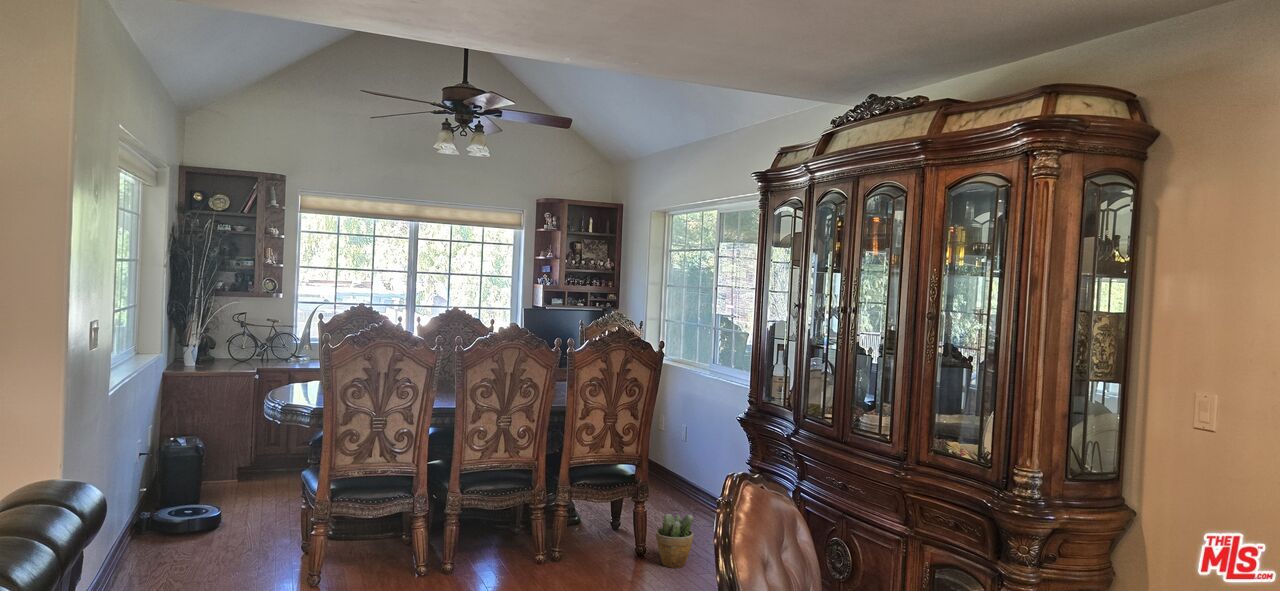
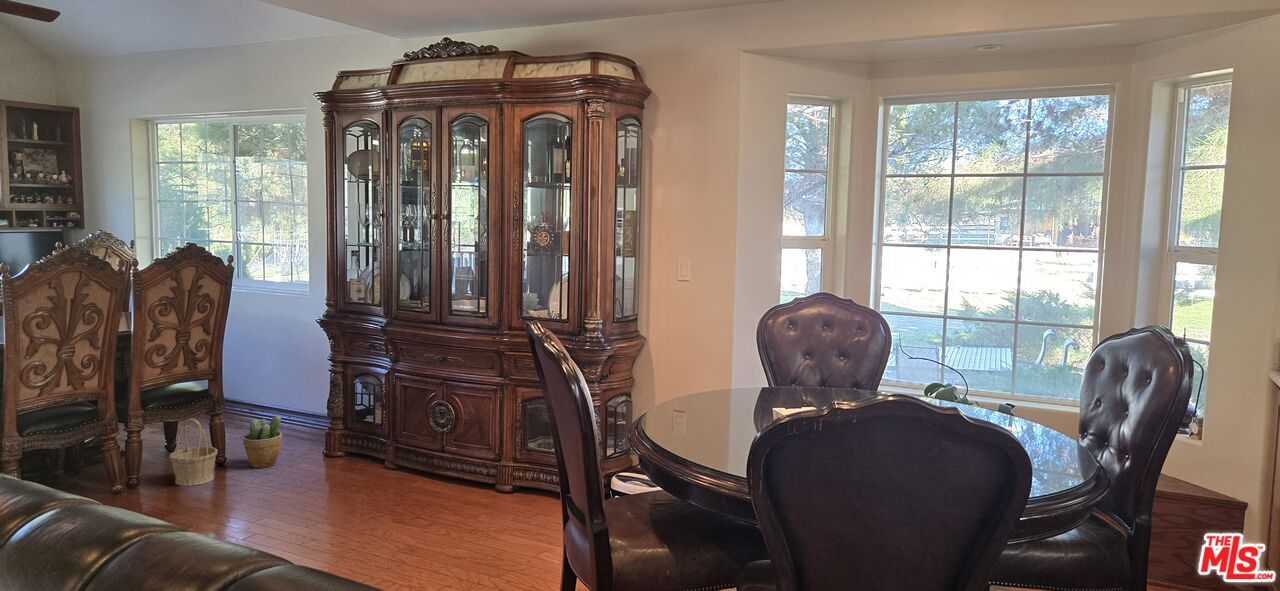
basket: none [586,501,628,570] -> present [169,419,218,486]

